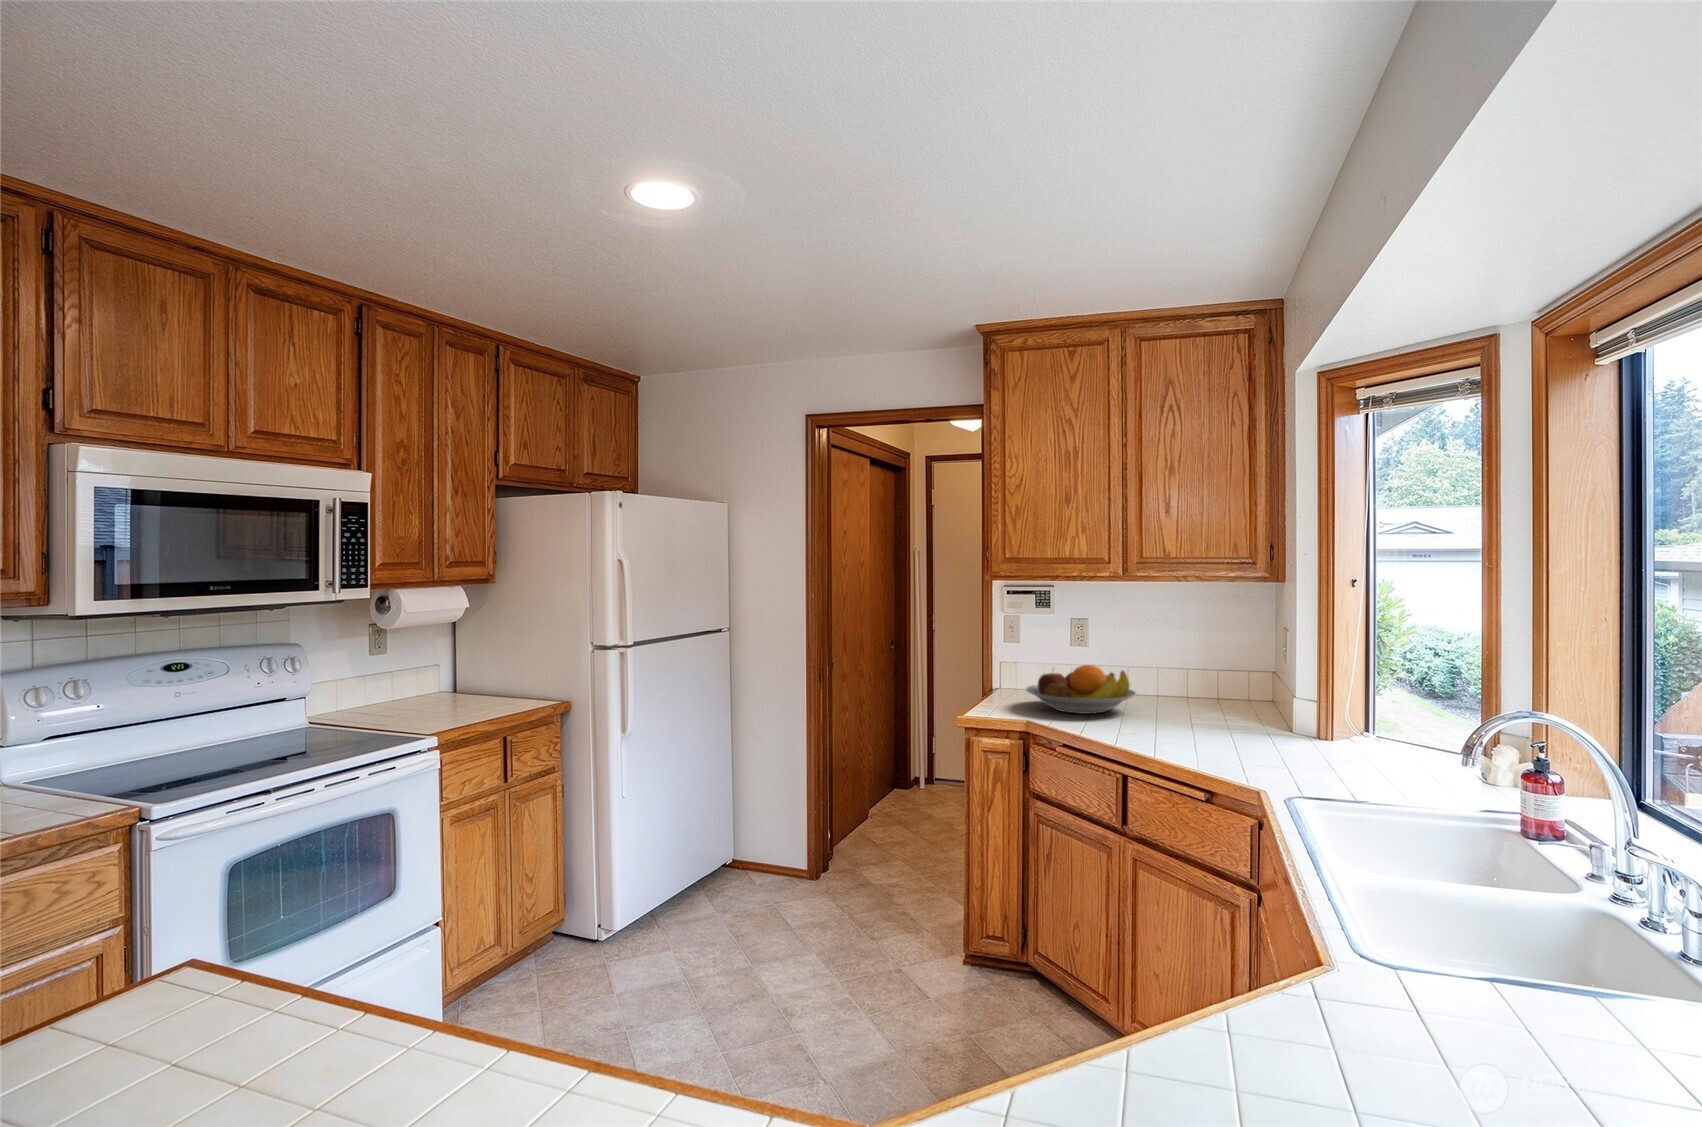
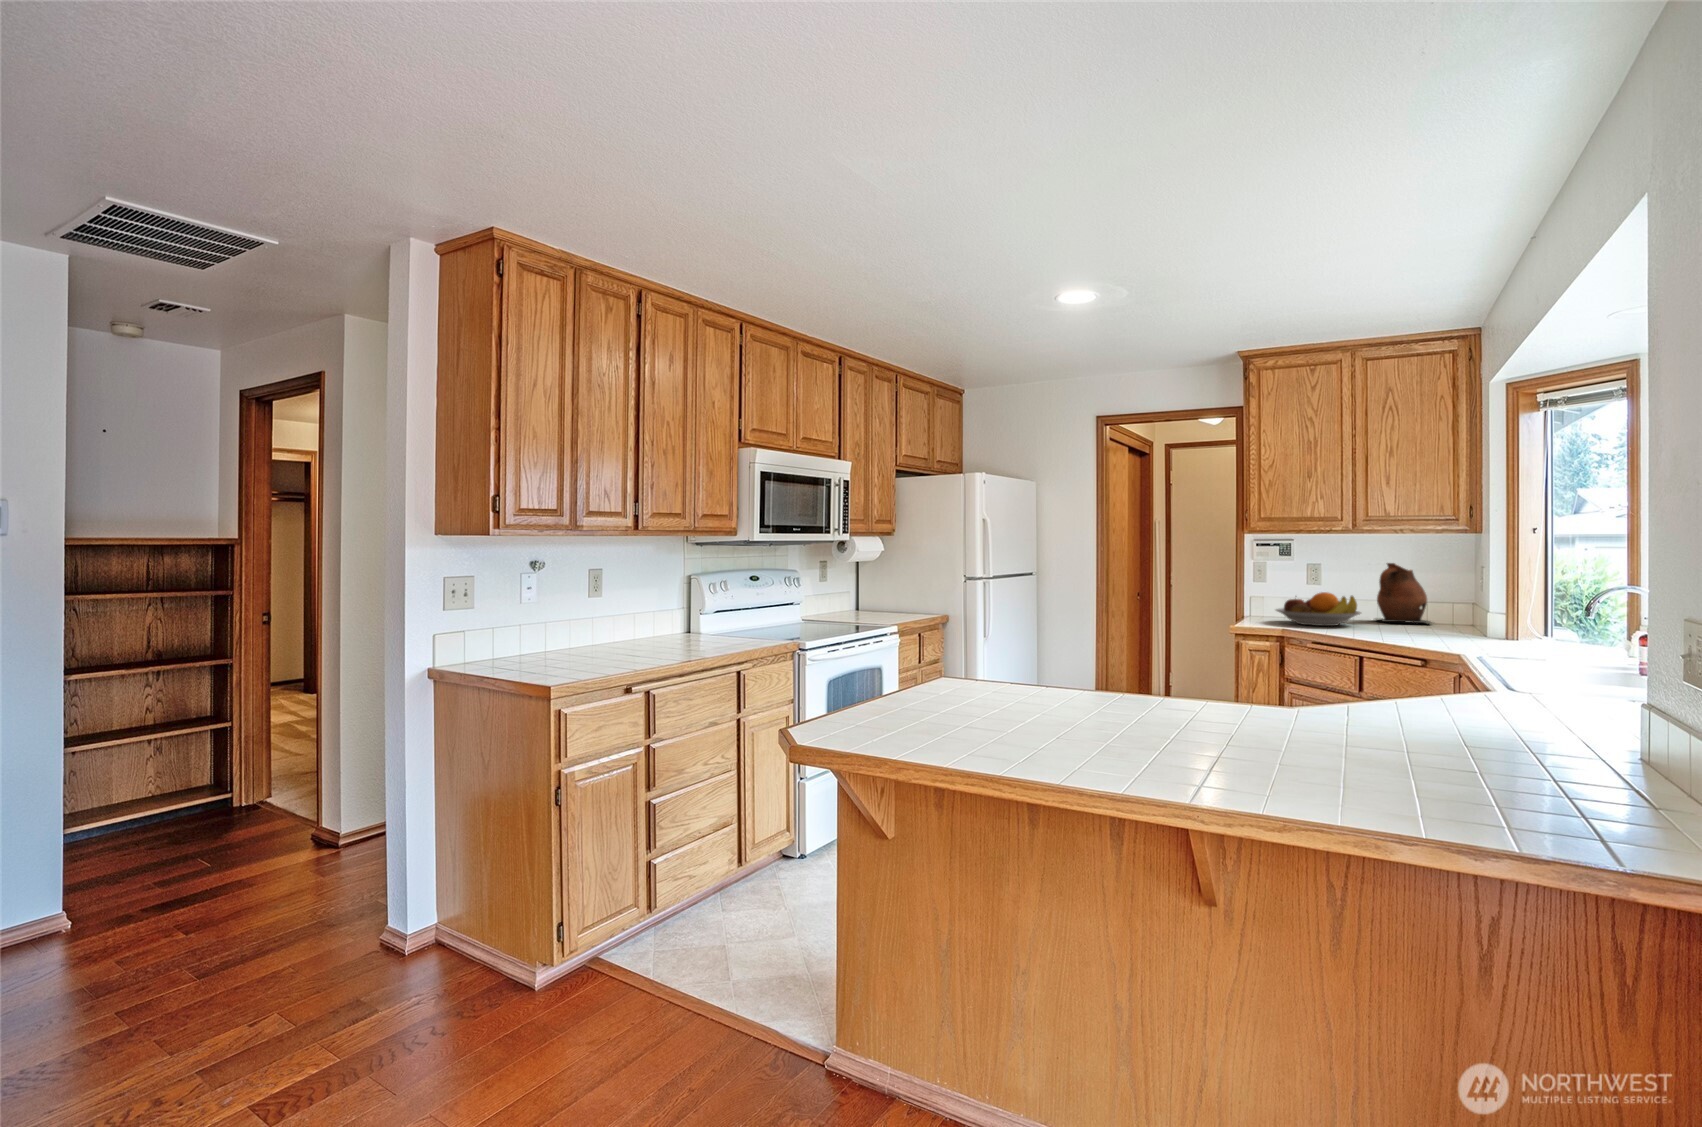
ceramic pitcher: none [1152,620,1228,706] -> present [1376,563,1431,623]

